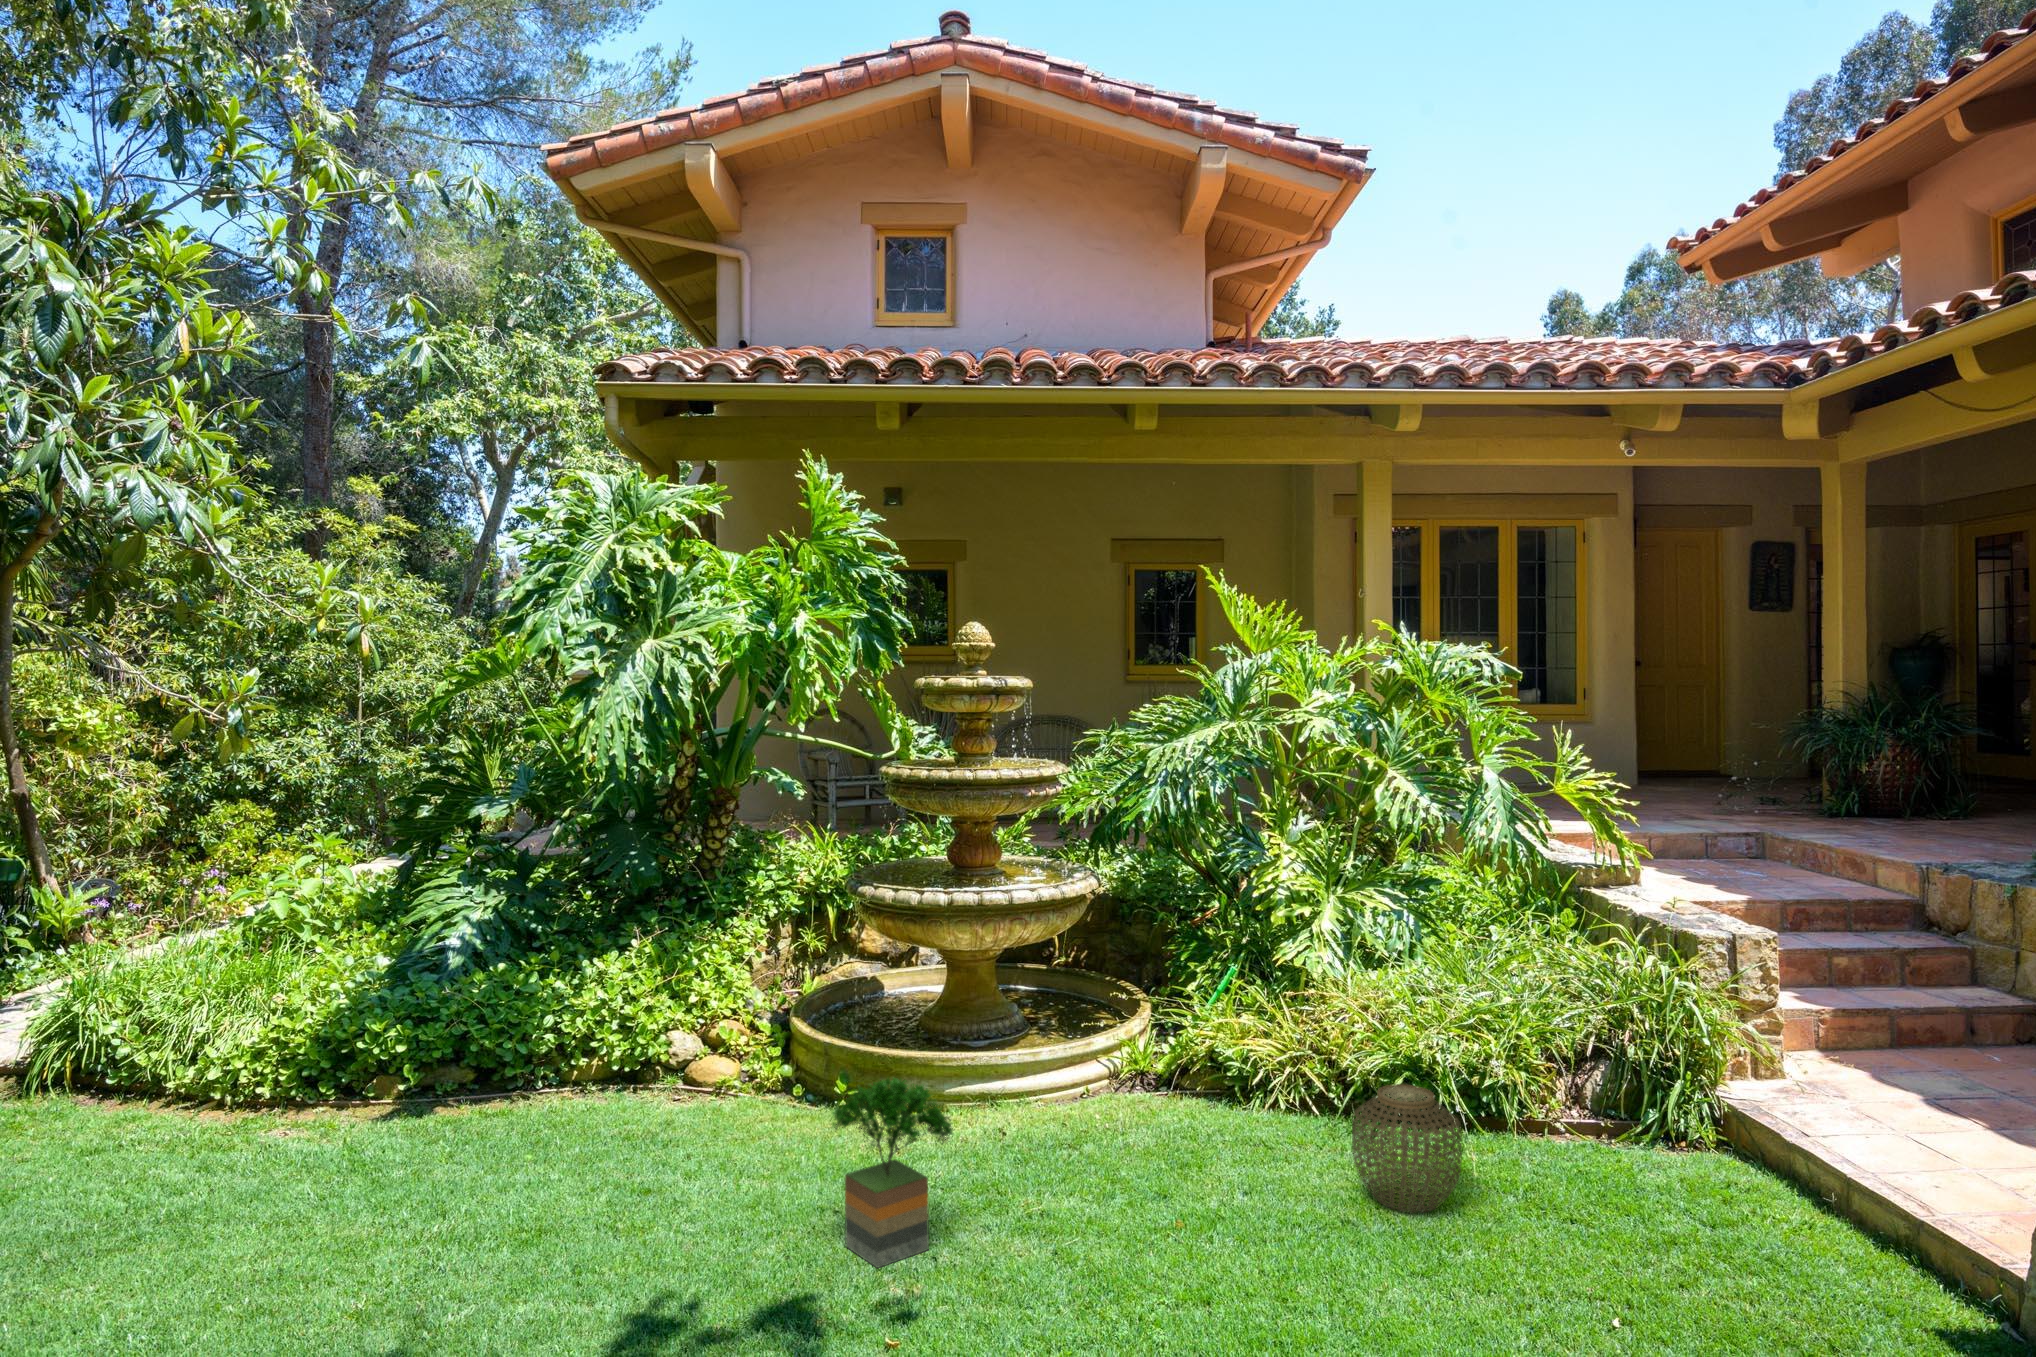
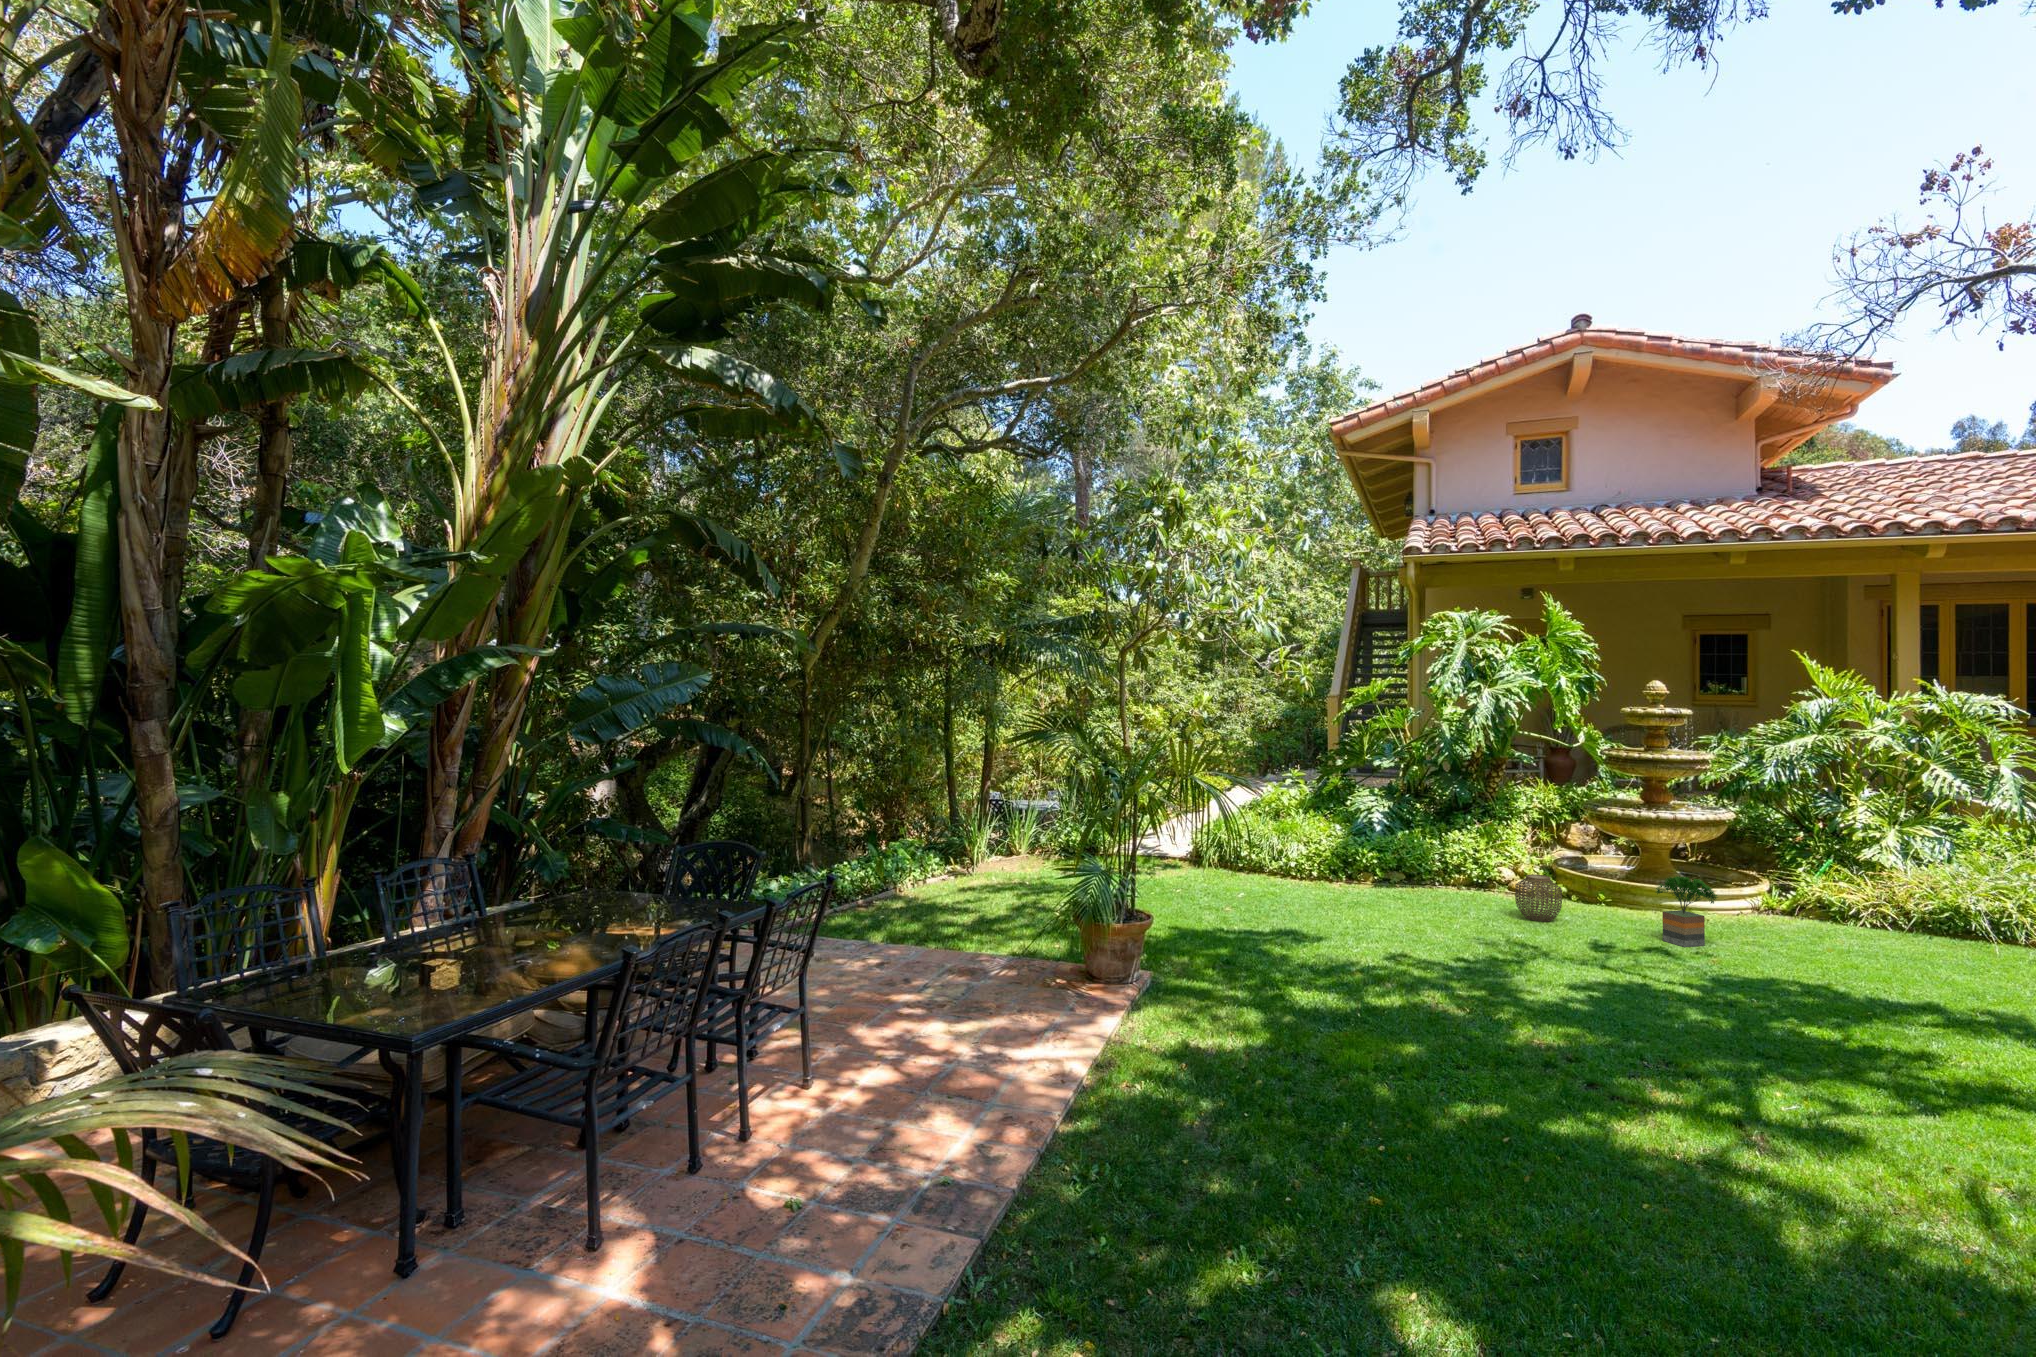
woven basket: present [1352,1084,1462,1212] -> present [1515,874,1562,922]

